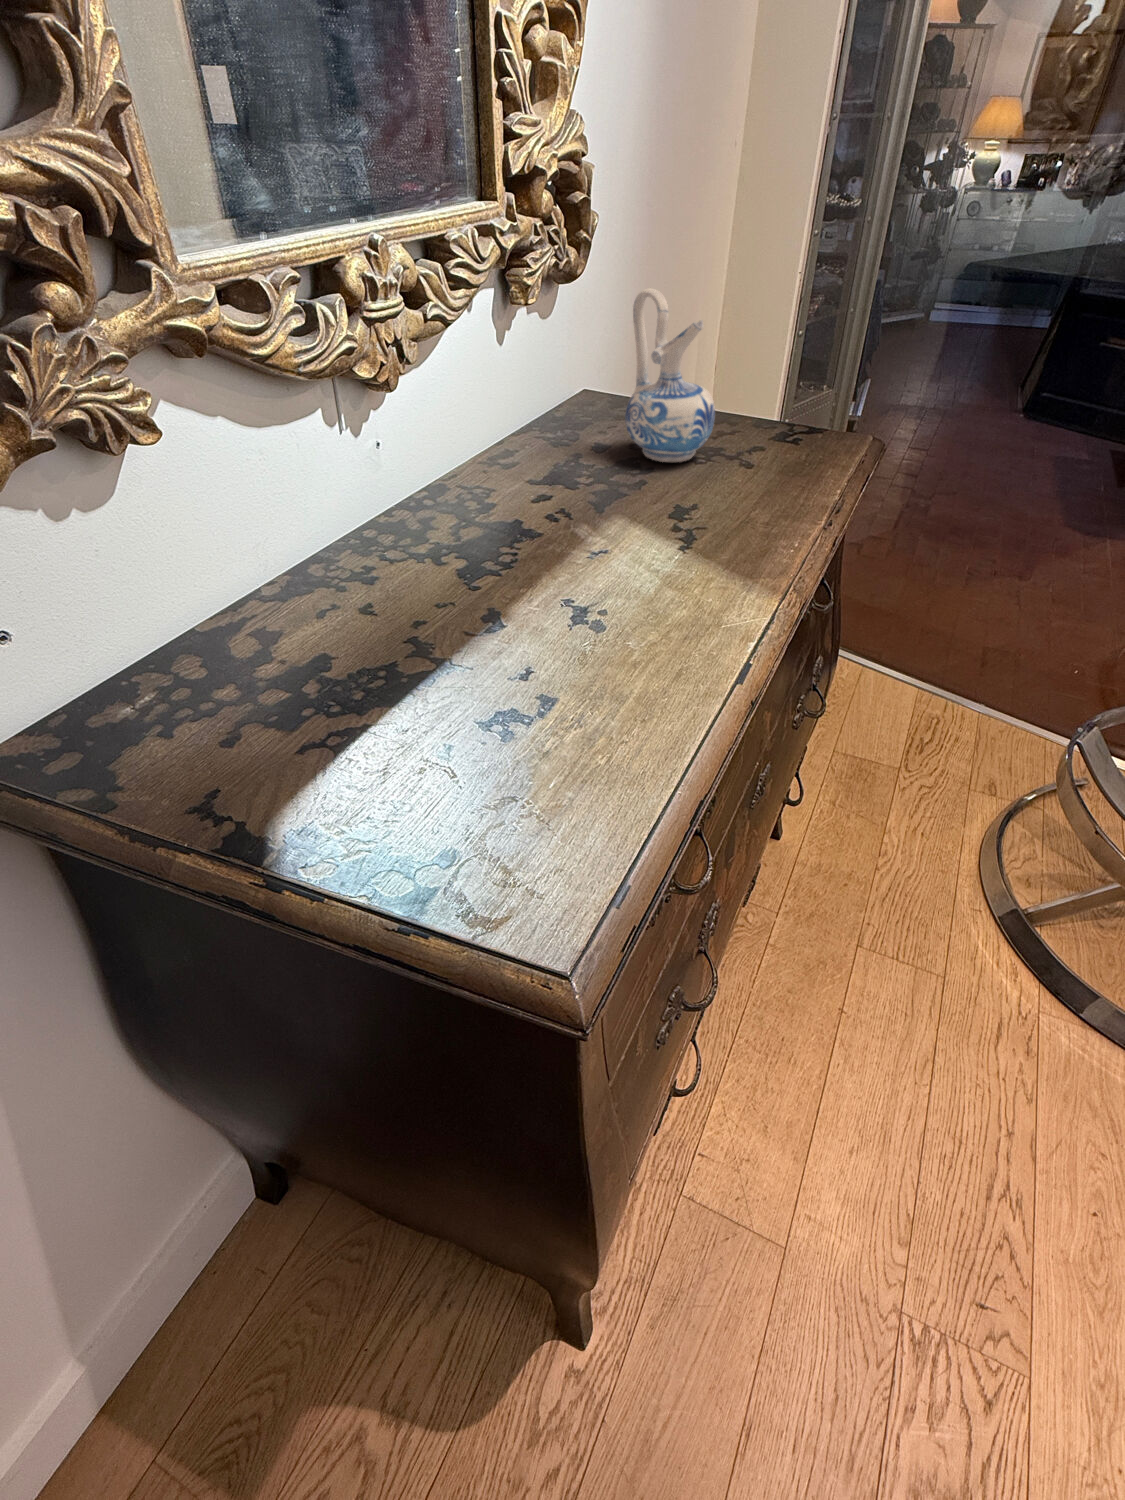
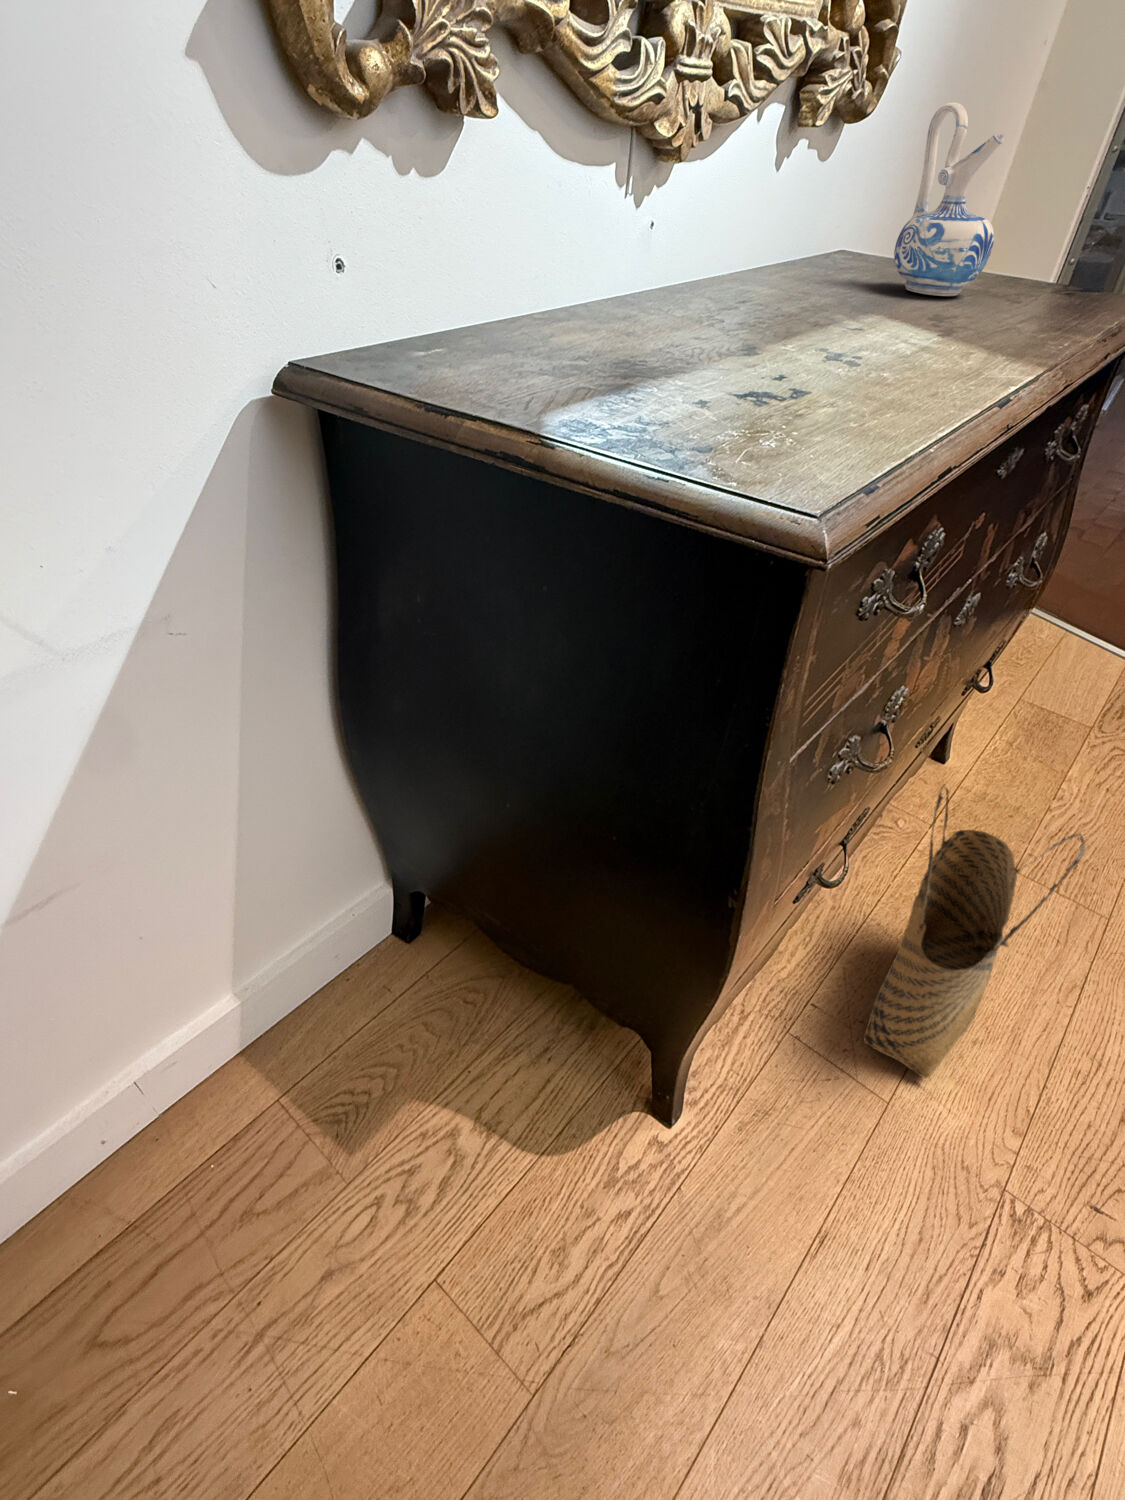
woven basket: none [751,935,908,1212] -> present [864,785,1085,1078]

